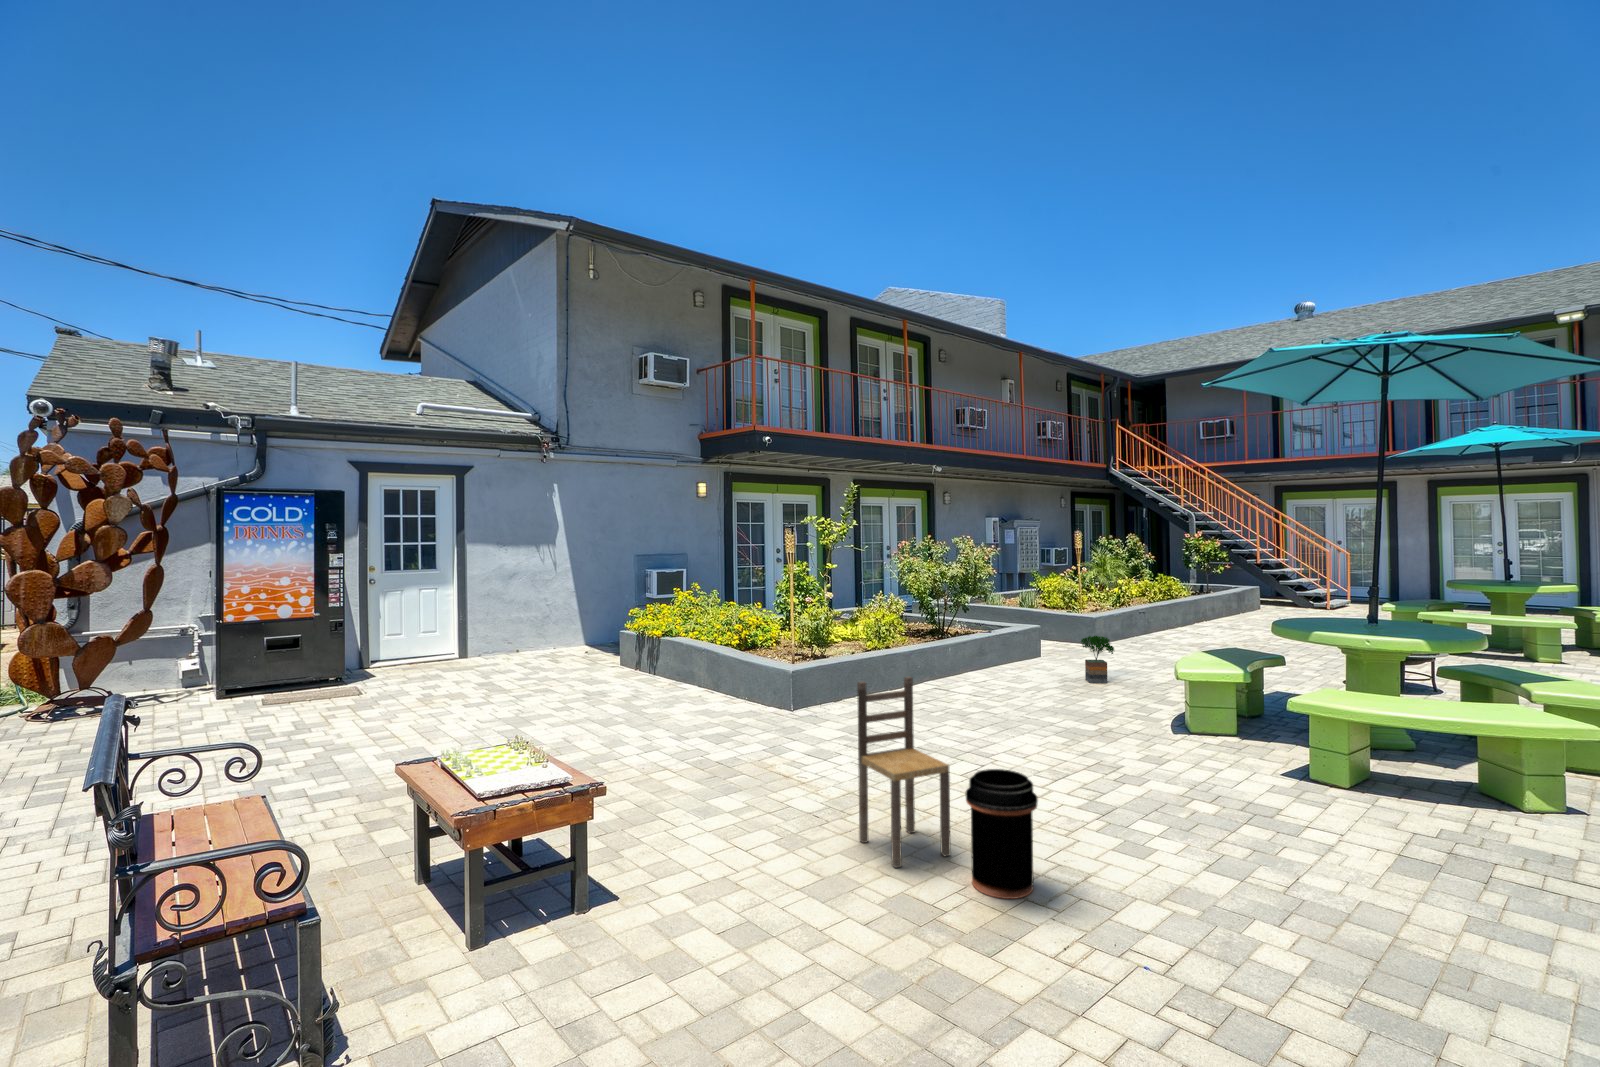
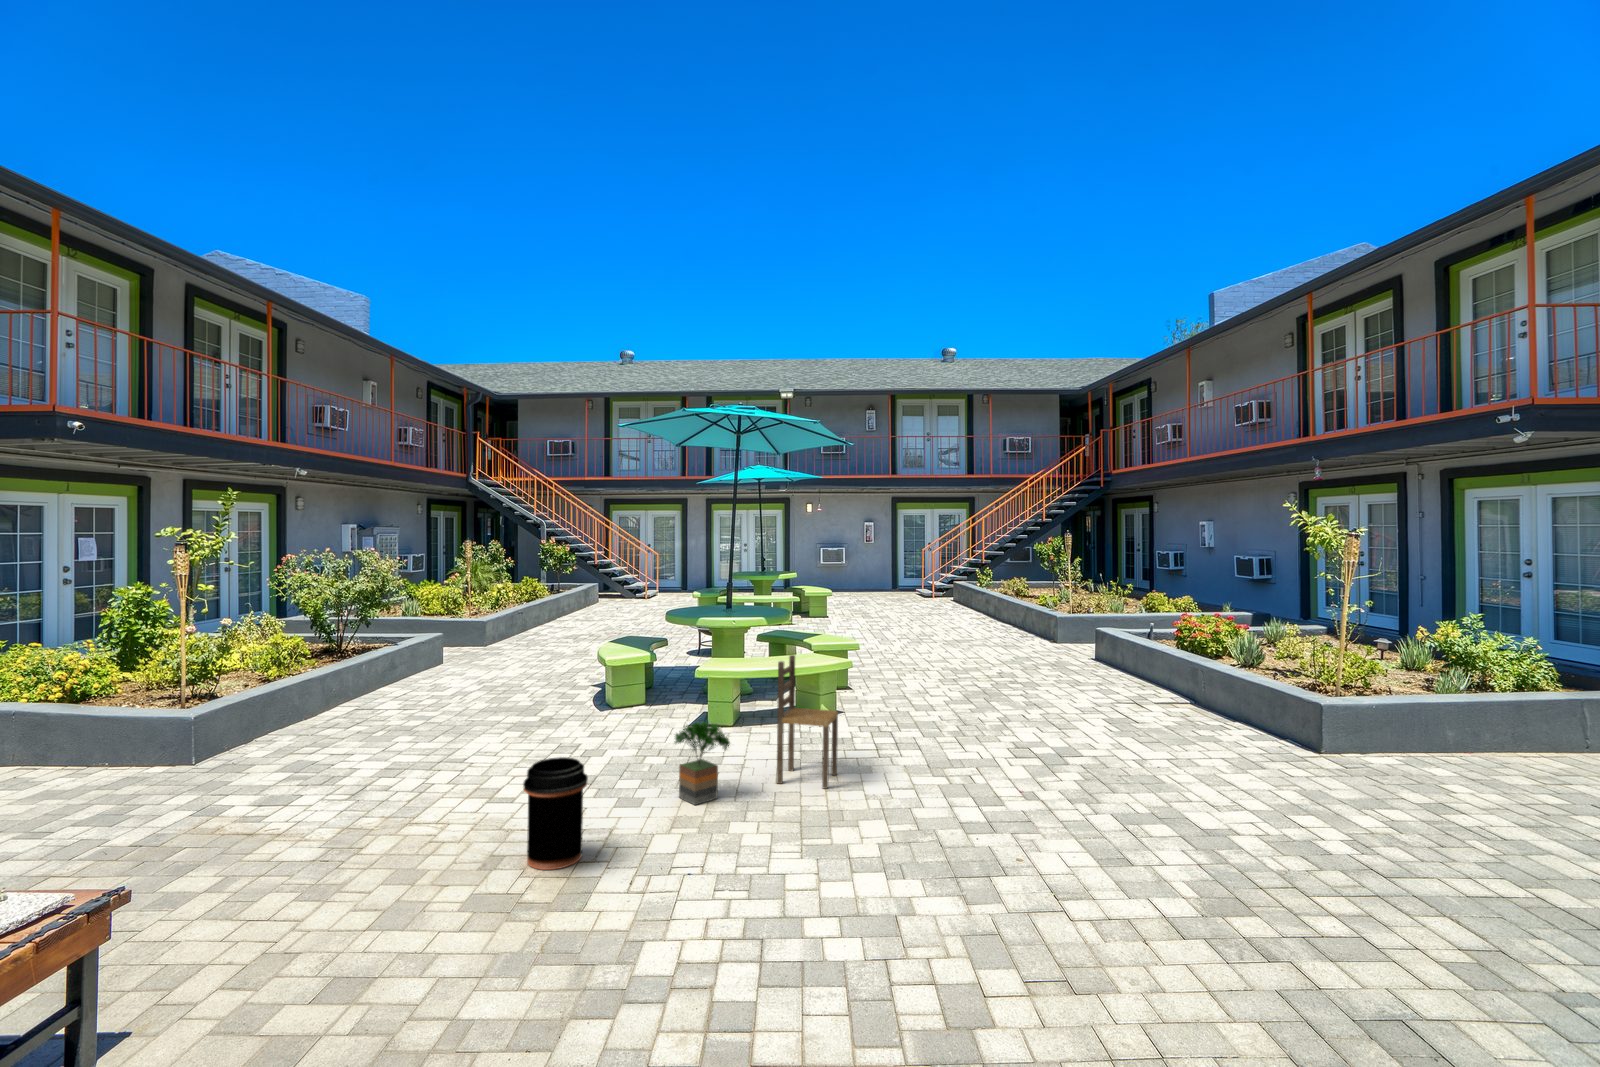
potted tree: present [1081,636,1114,683] -> present [675,722,730,805]
chair: present [857,677,951,868] -> present [777,655,838,789]

